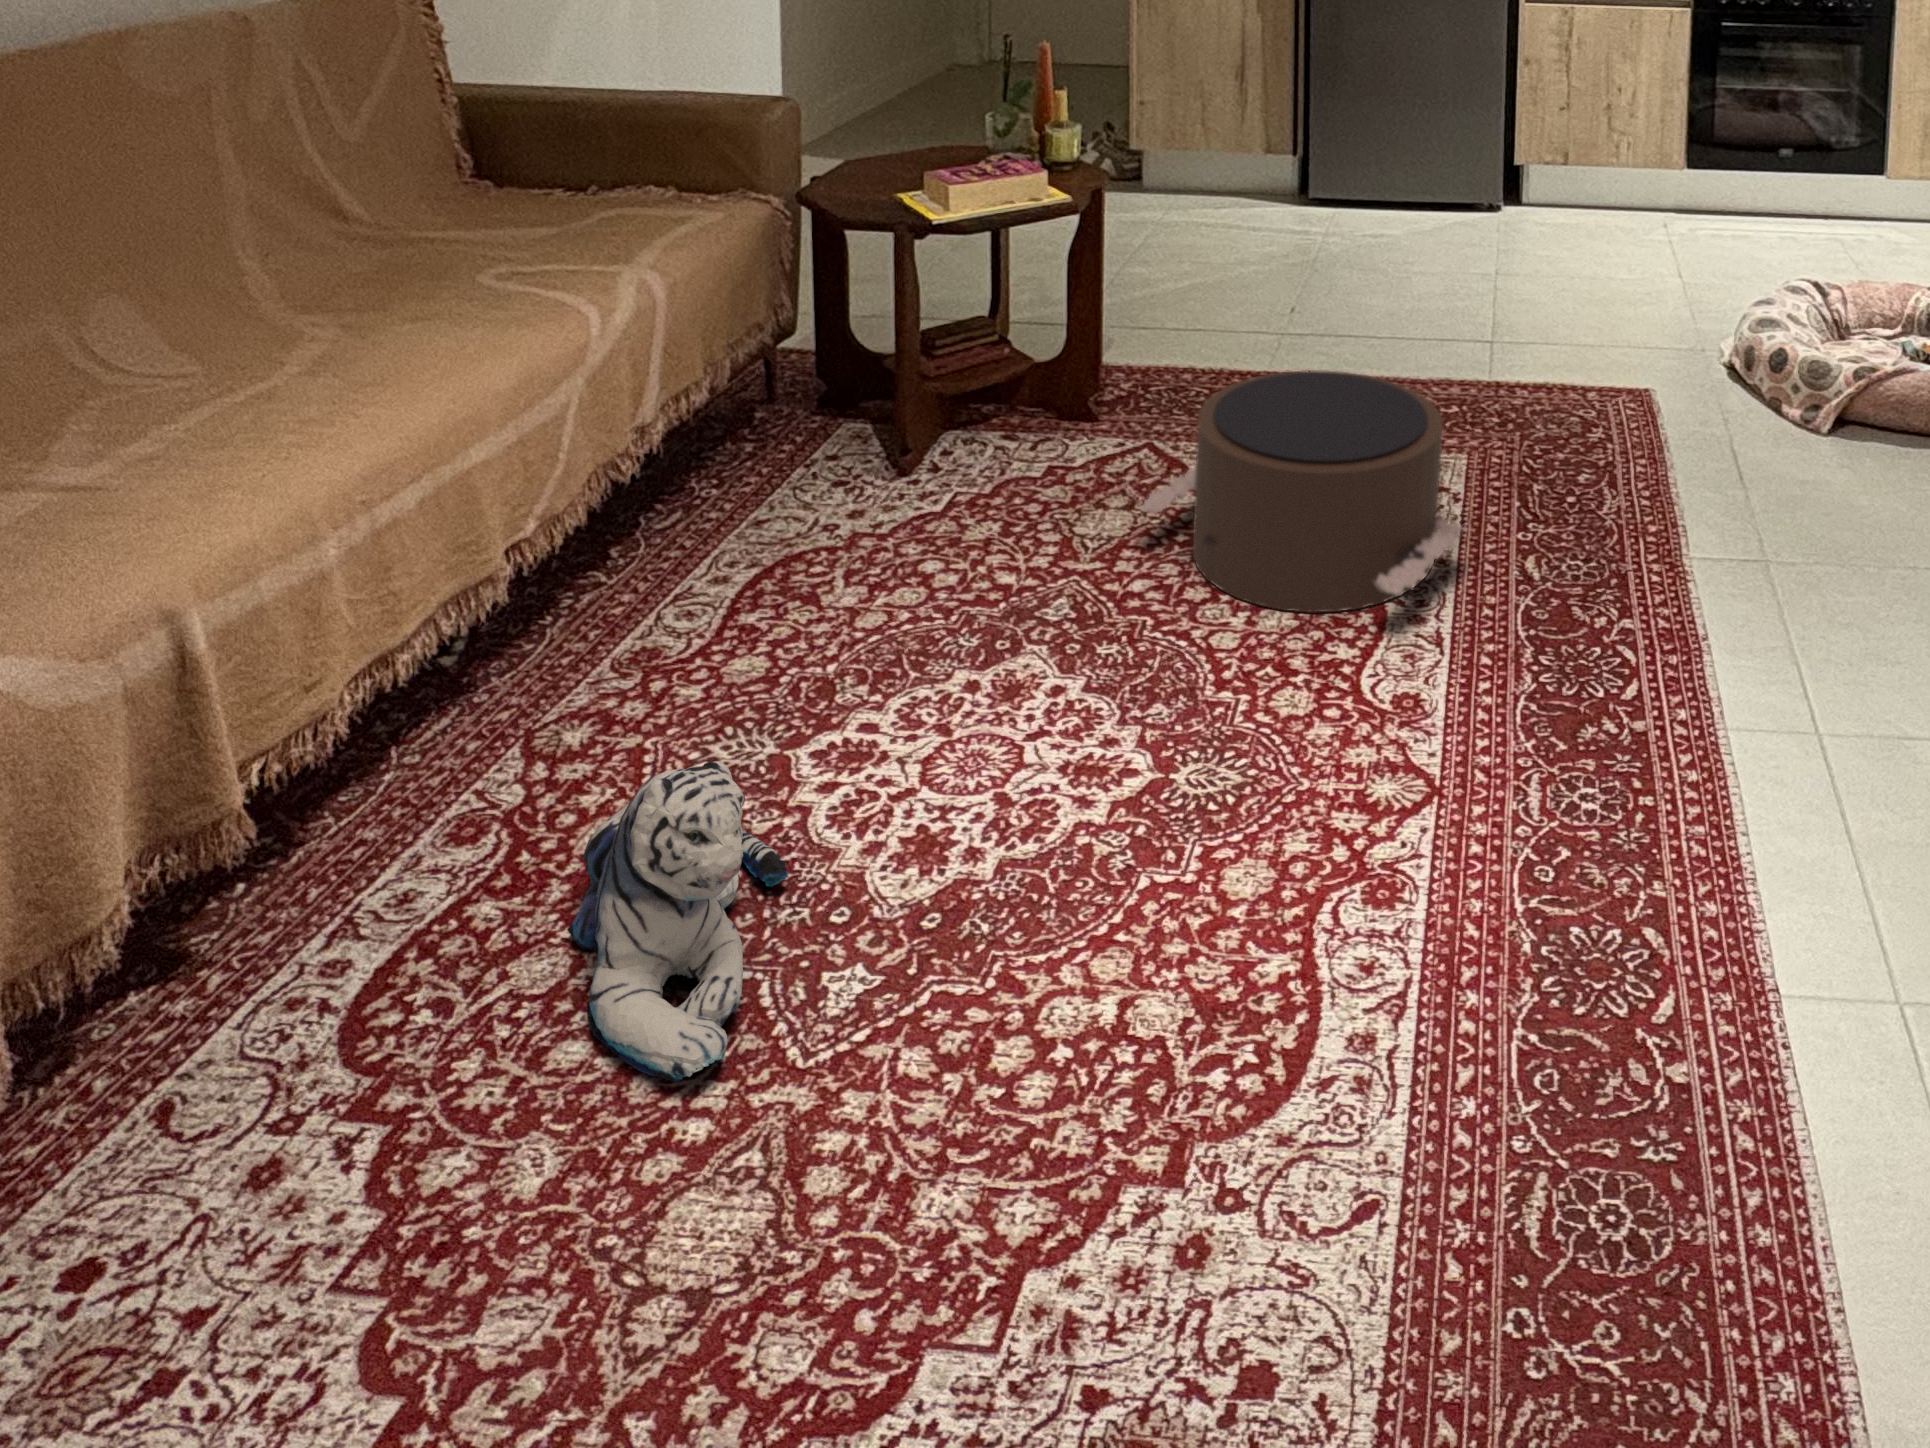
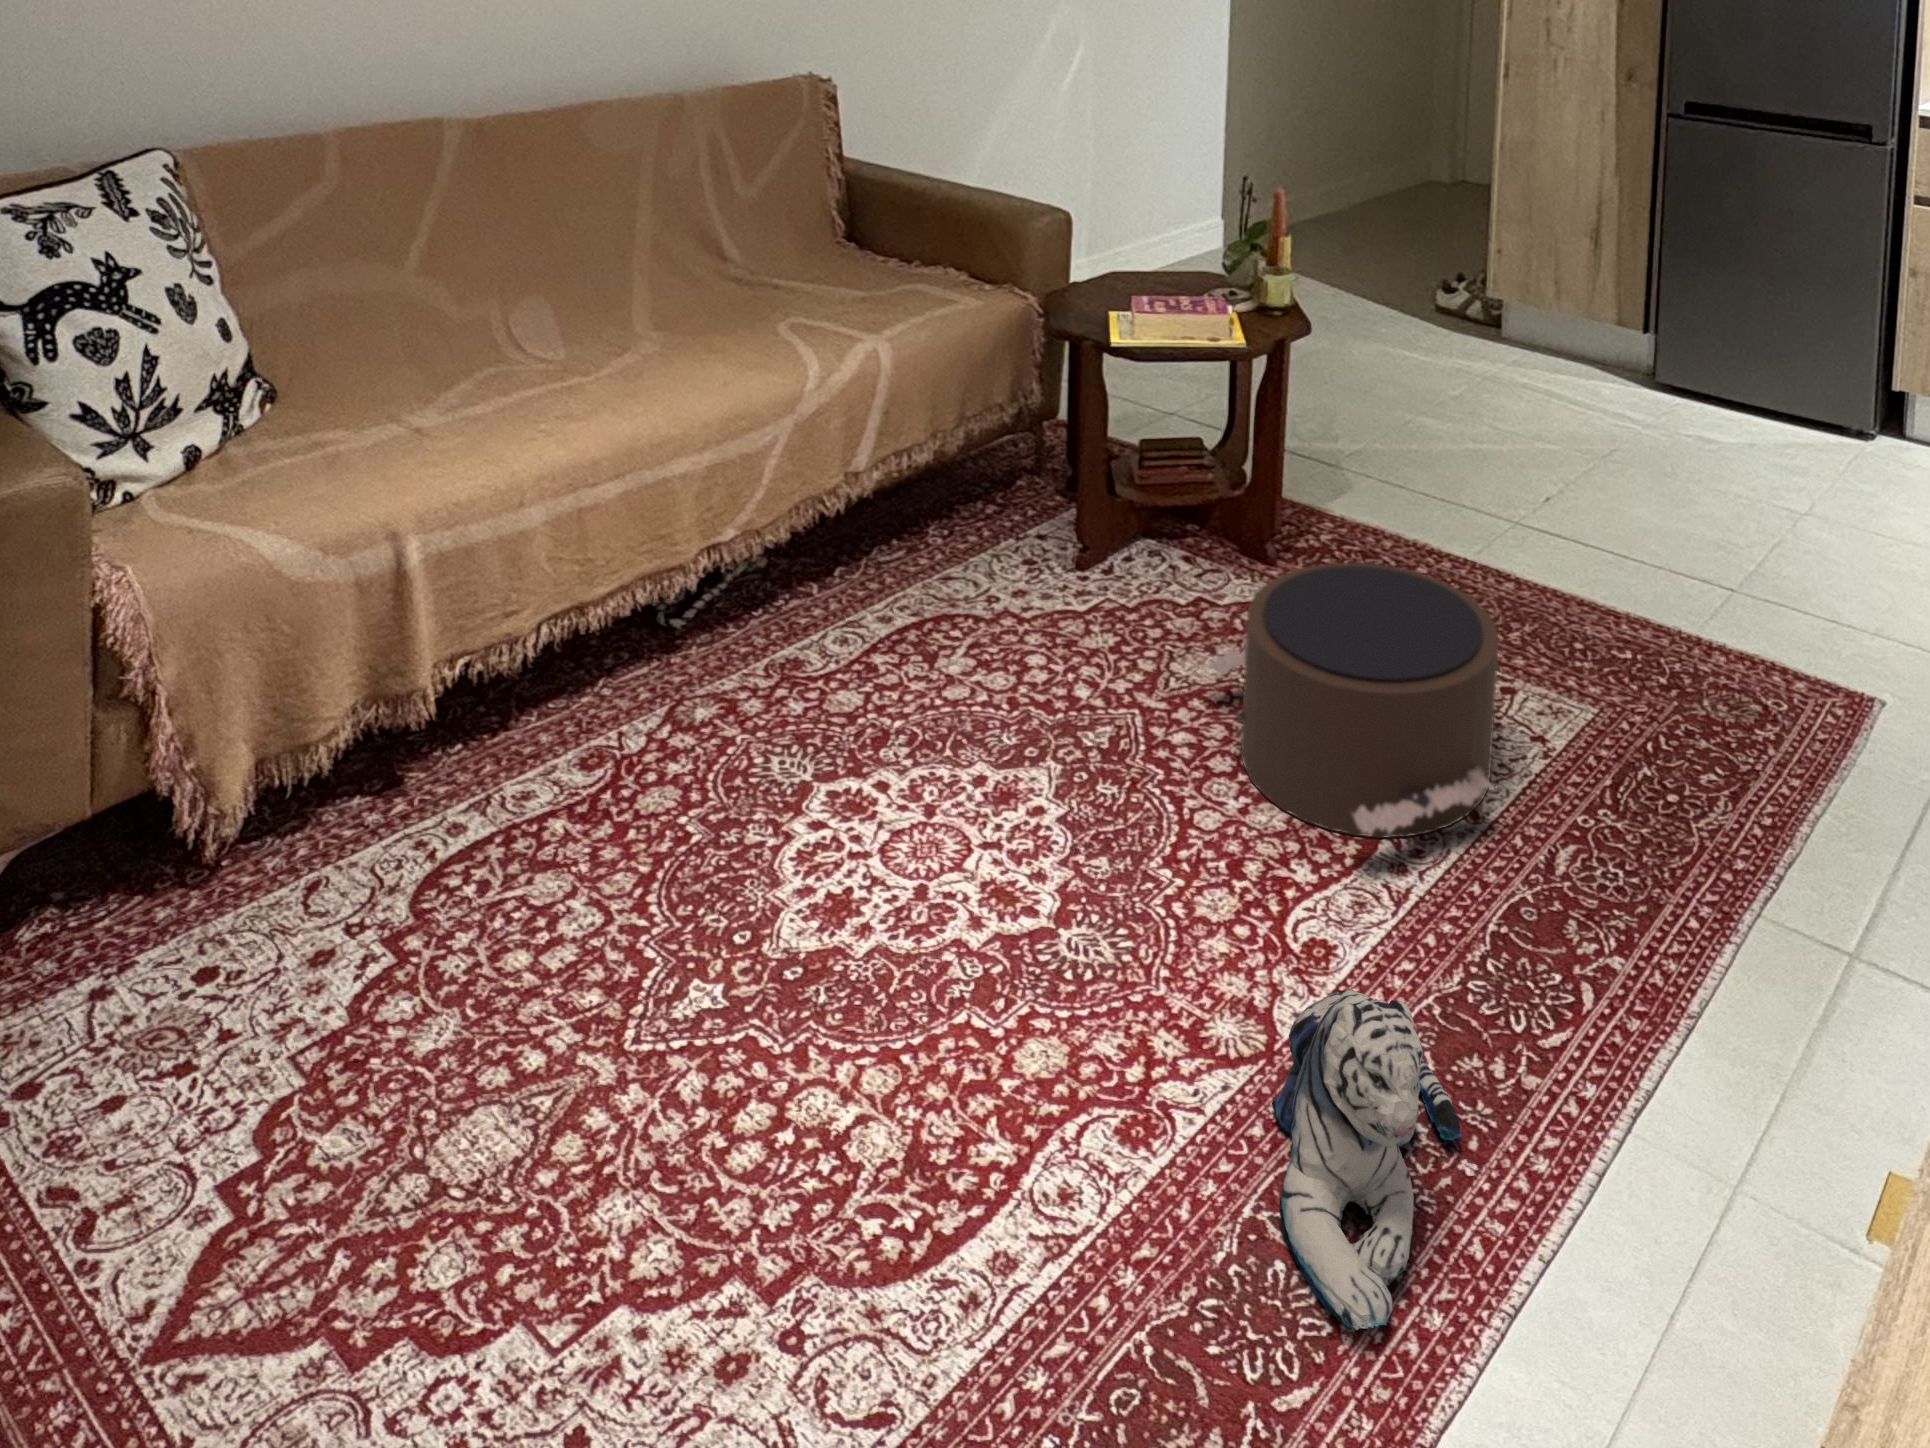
plush toy: present [567,761,788,1082] -> present [1271,989,1461,1330]

